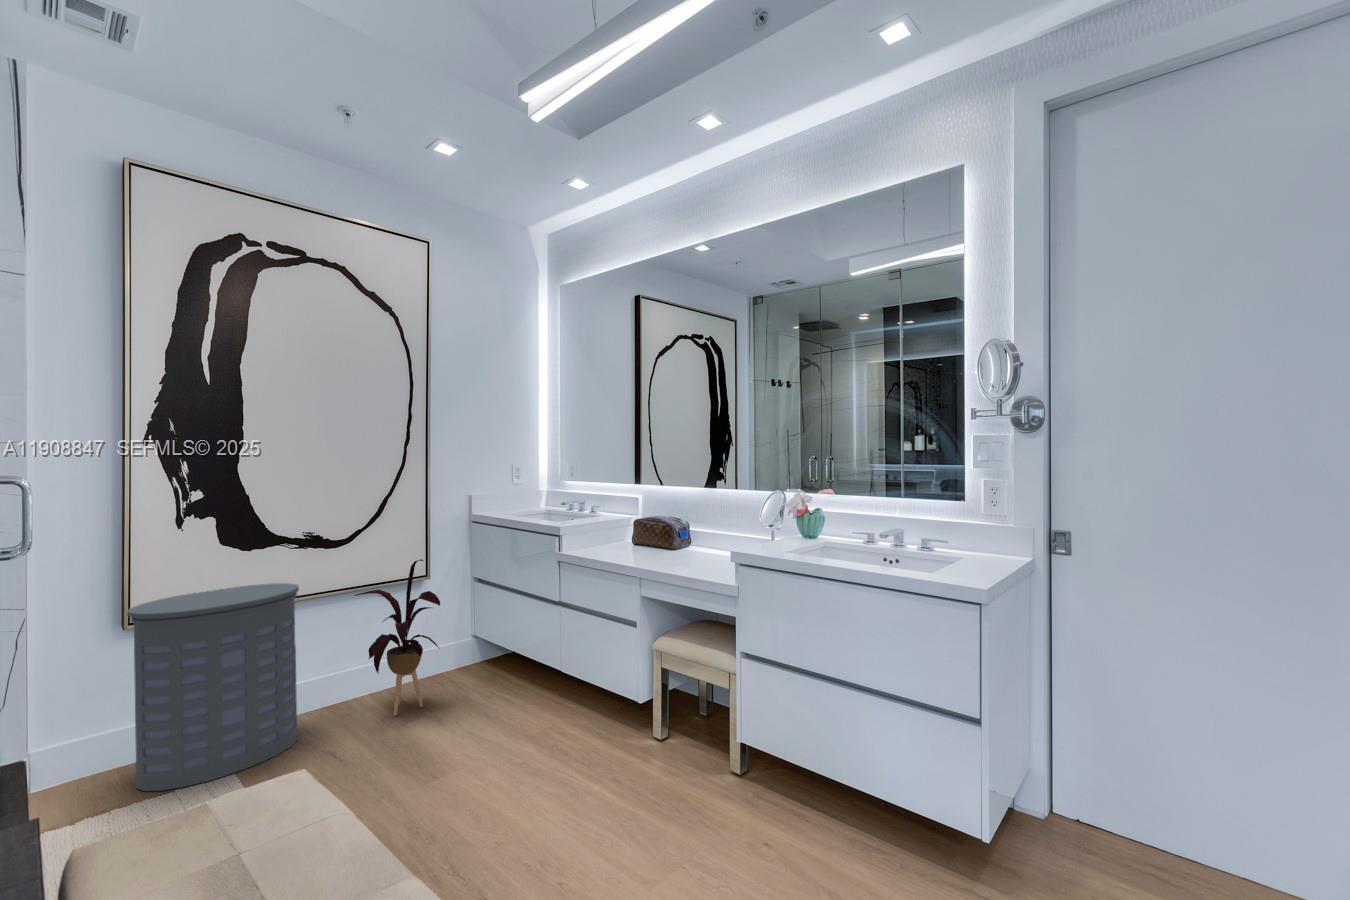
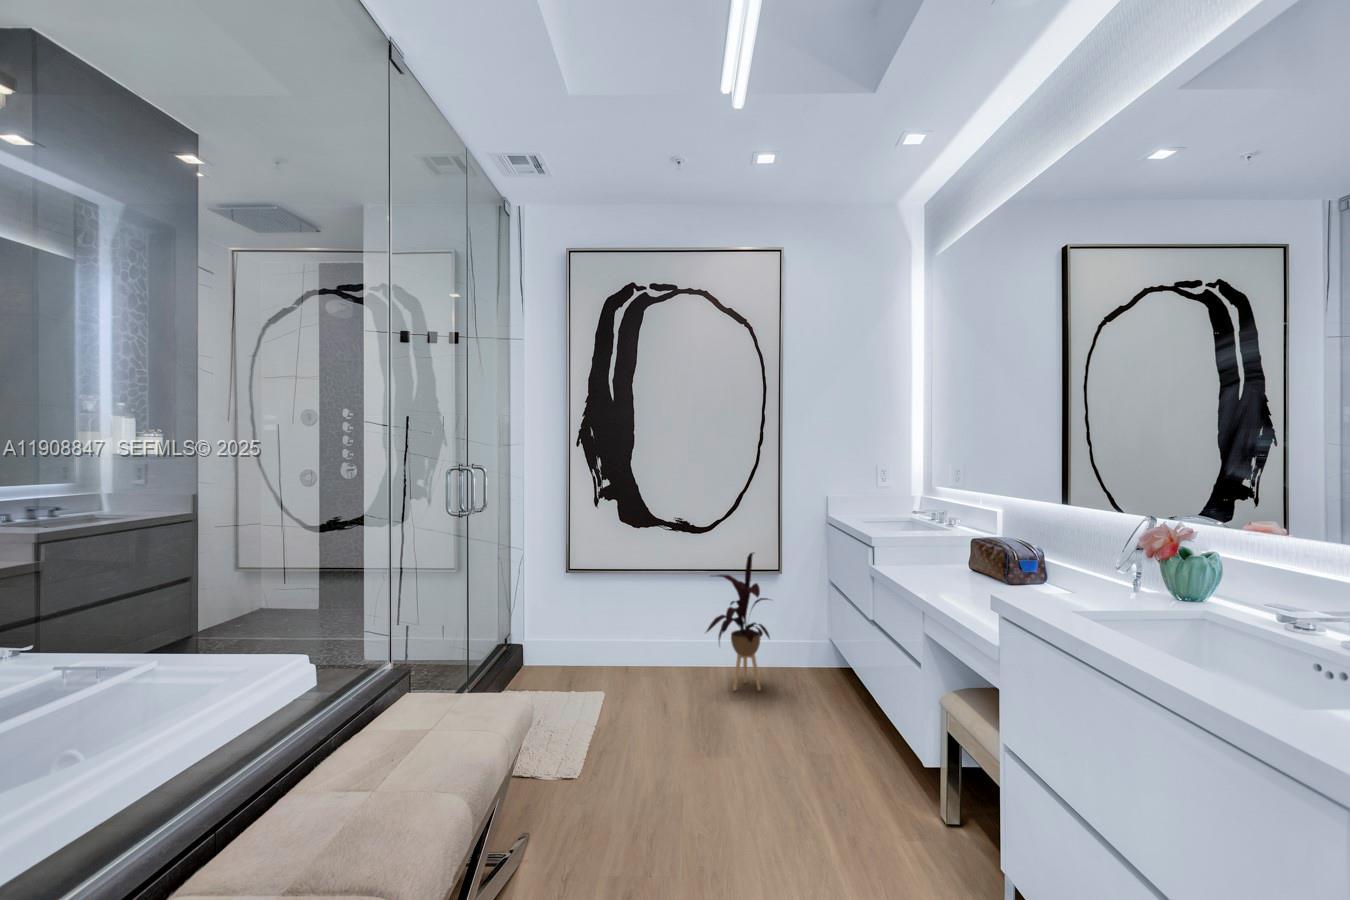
laundry hamper: present [127,583,299,791] -> none [557,555,664,694]

